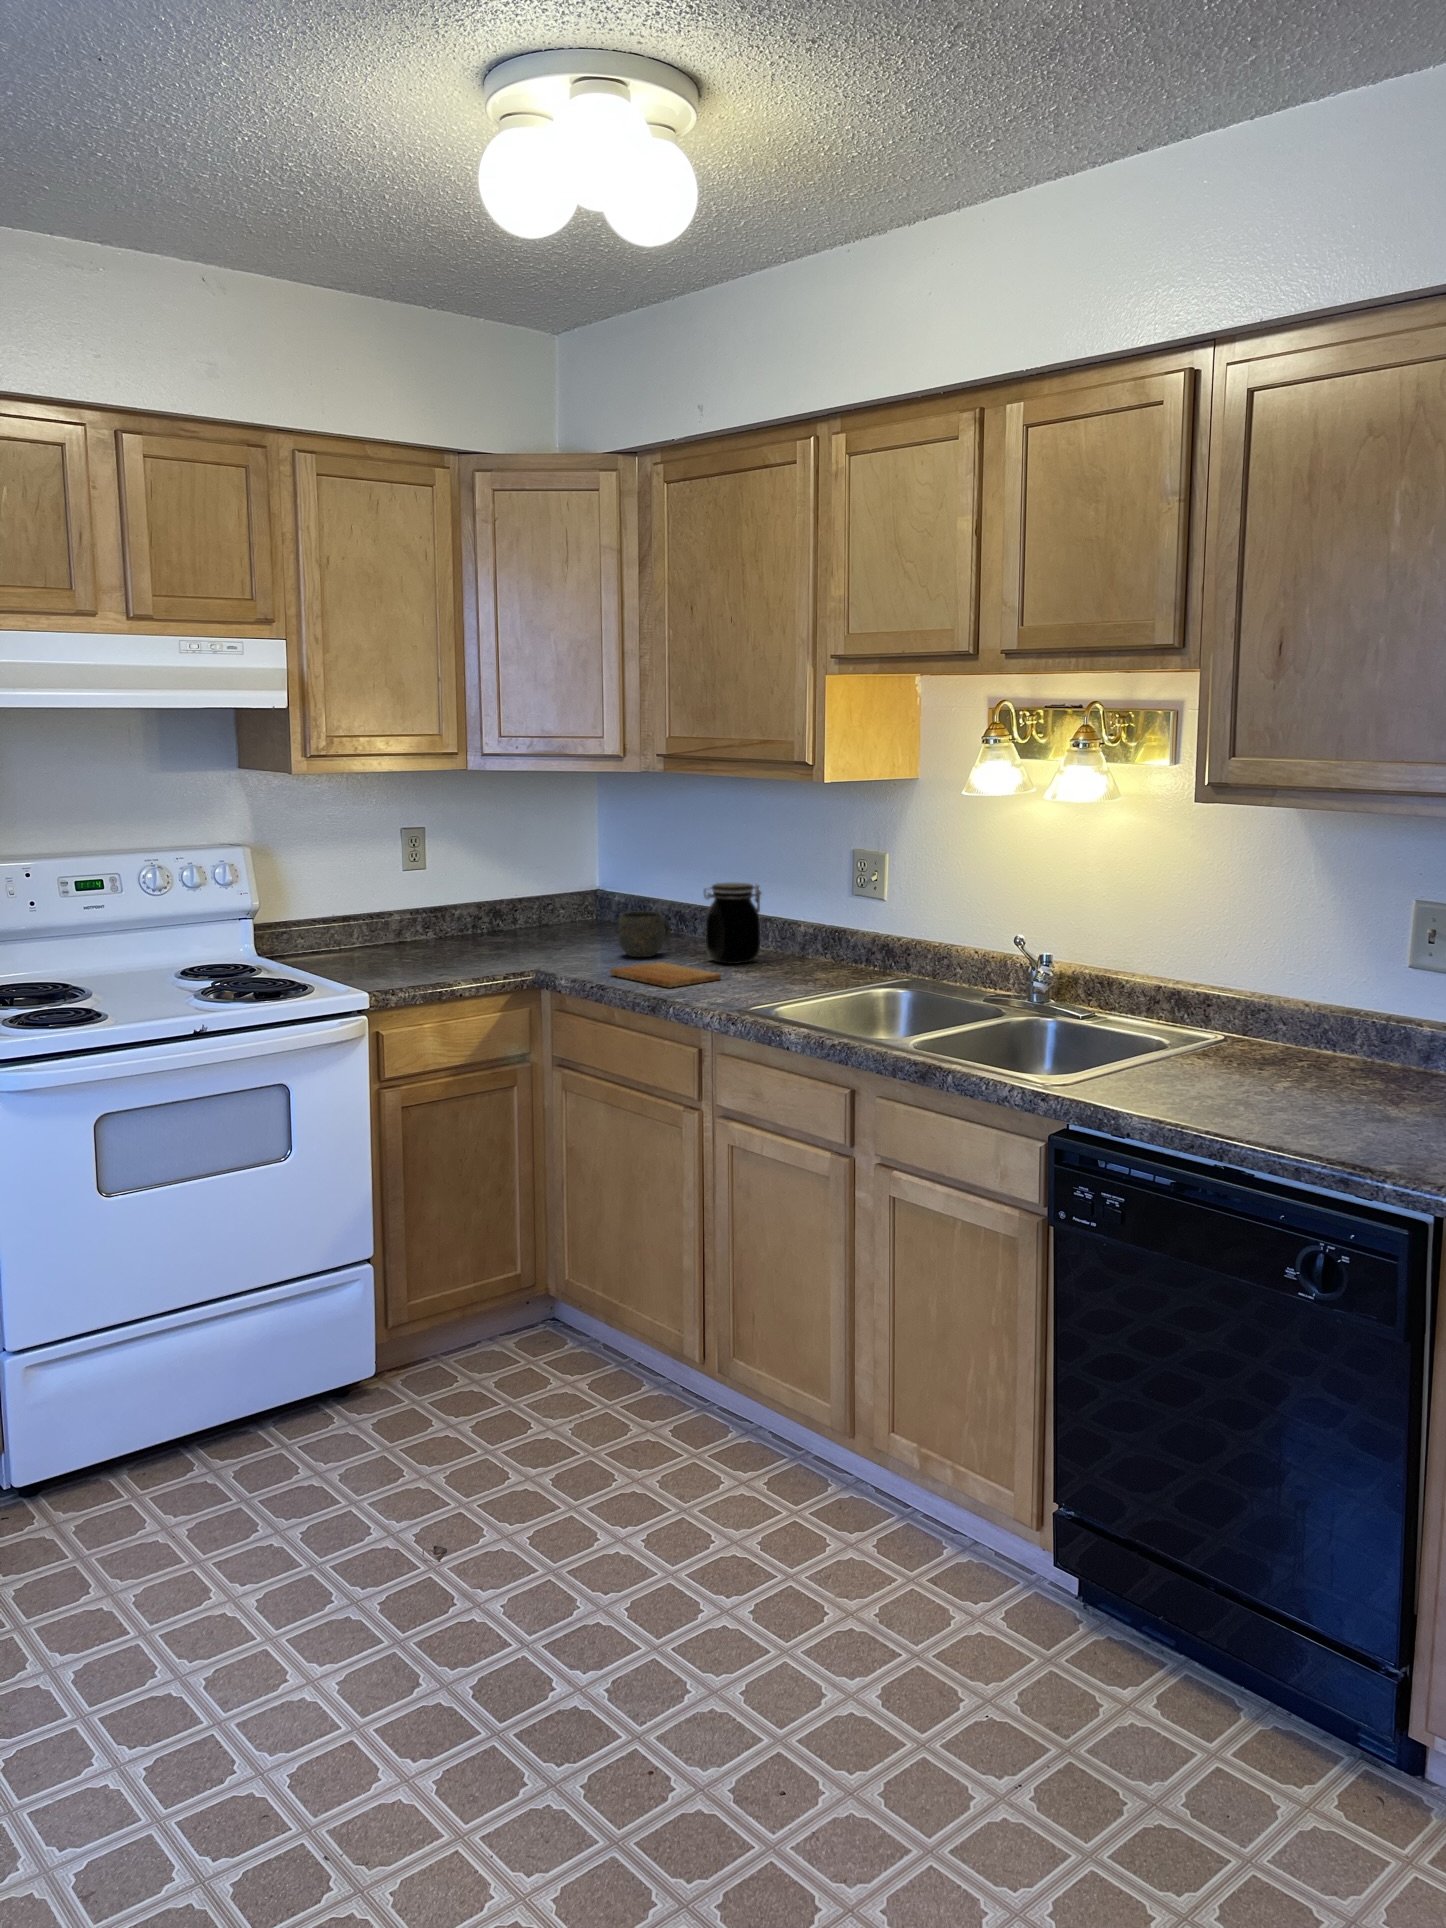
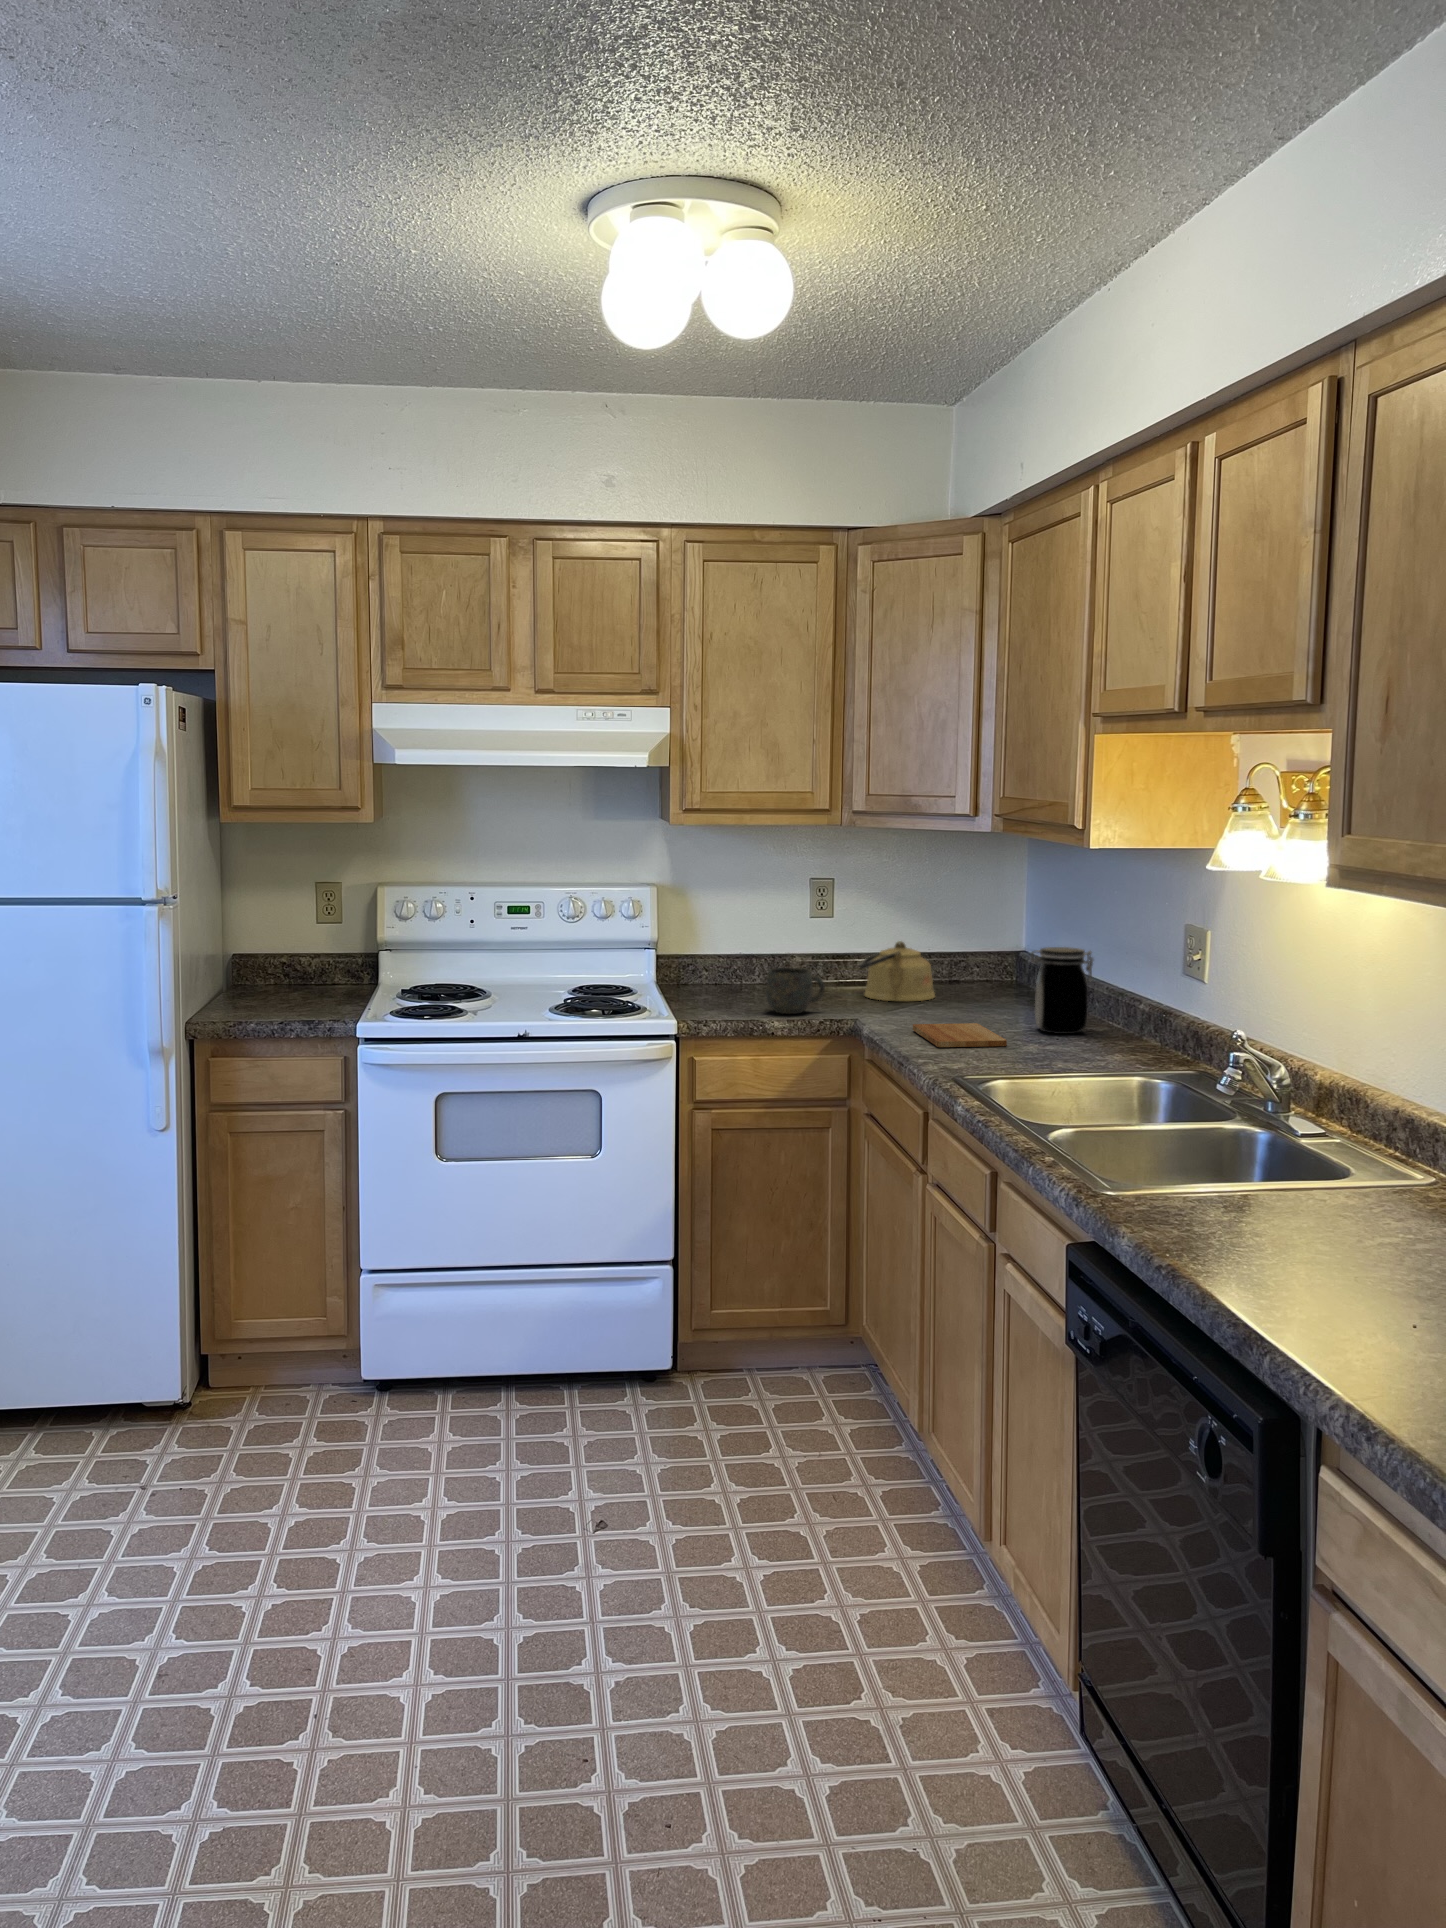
kettle: none [479,890,558,950] -> present [860,941,935,1001]
mug: present [618,911,670,957] -> present [766,968,825,1014]

